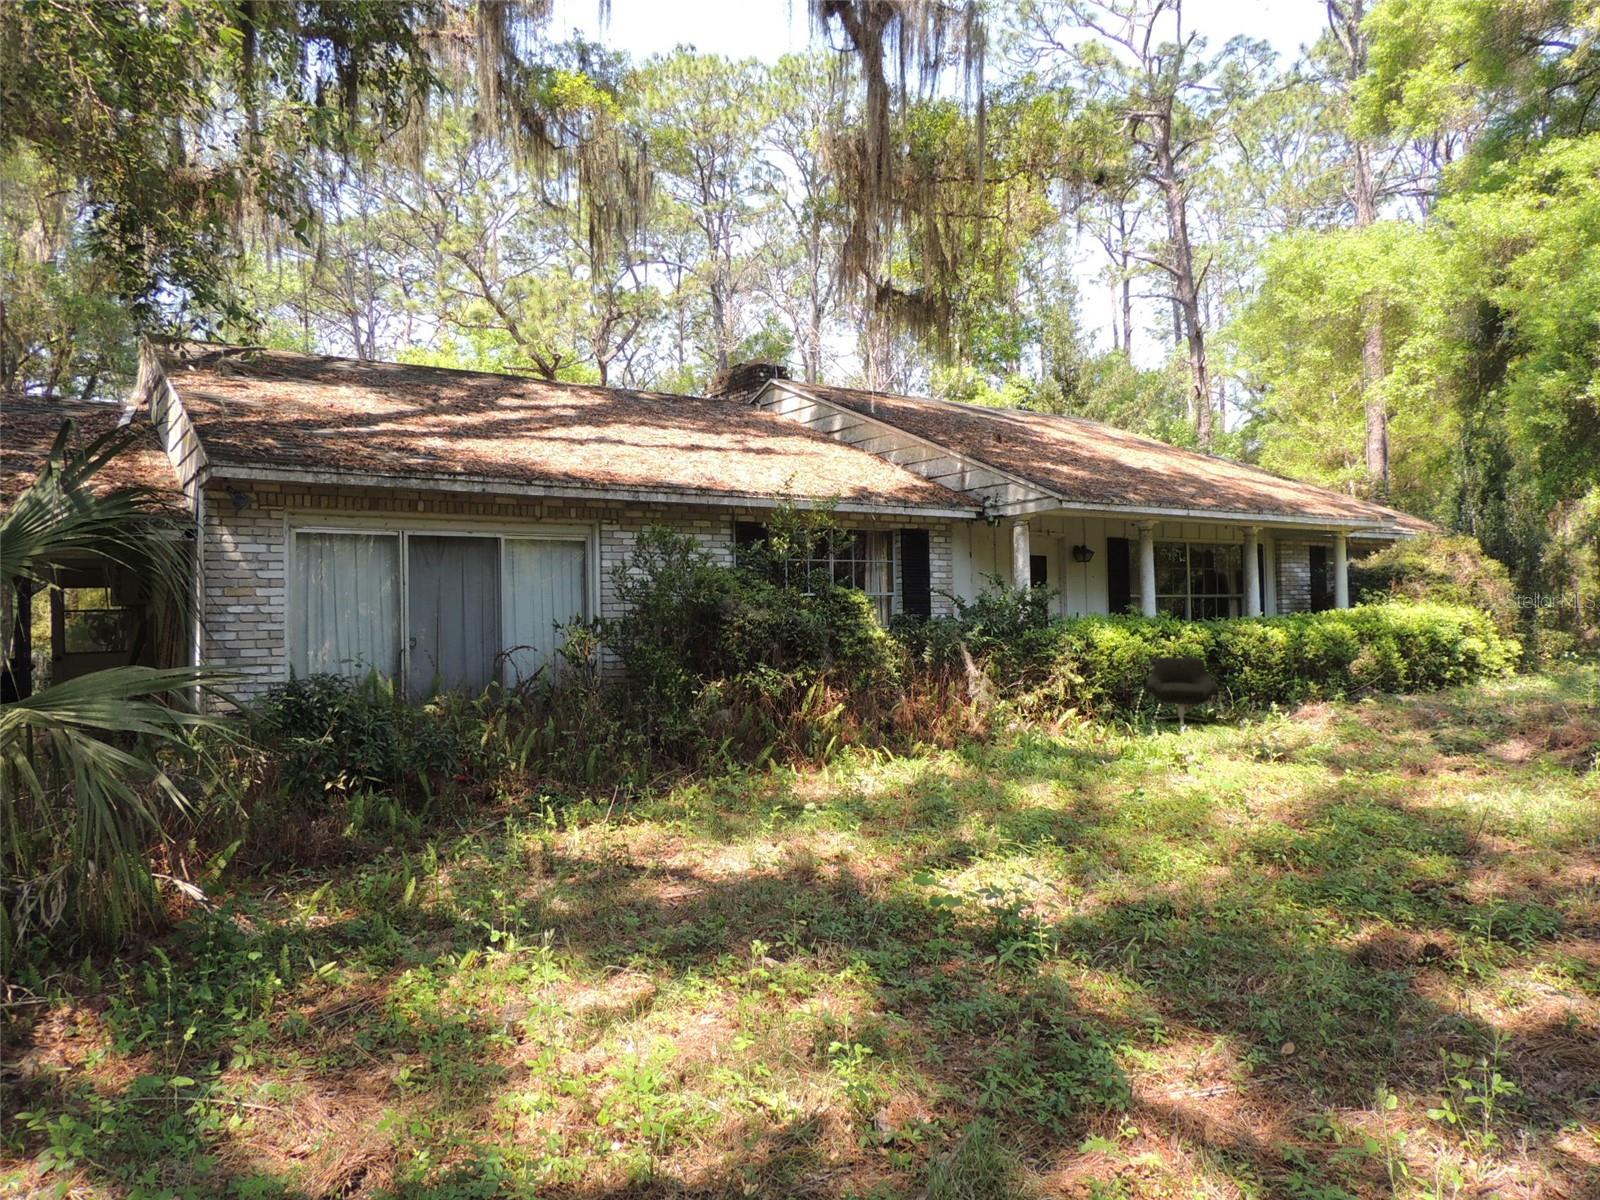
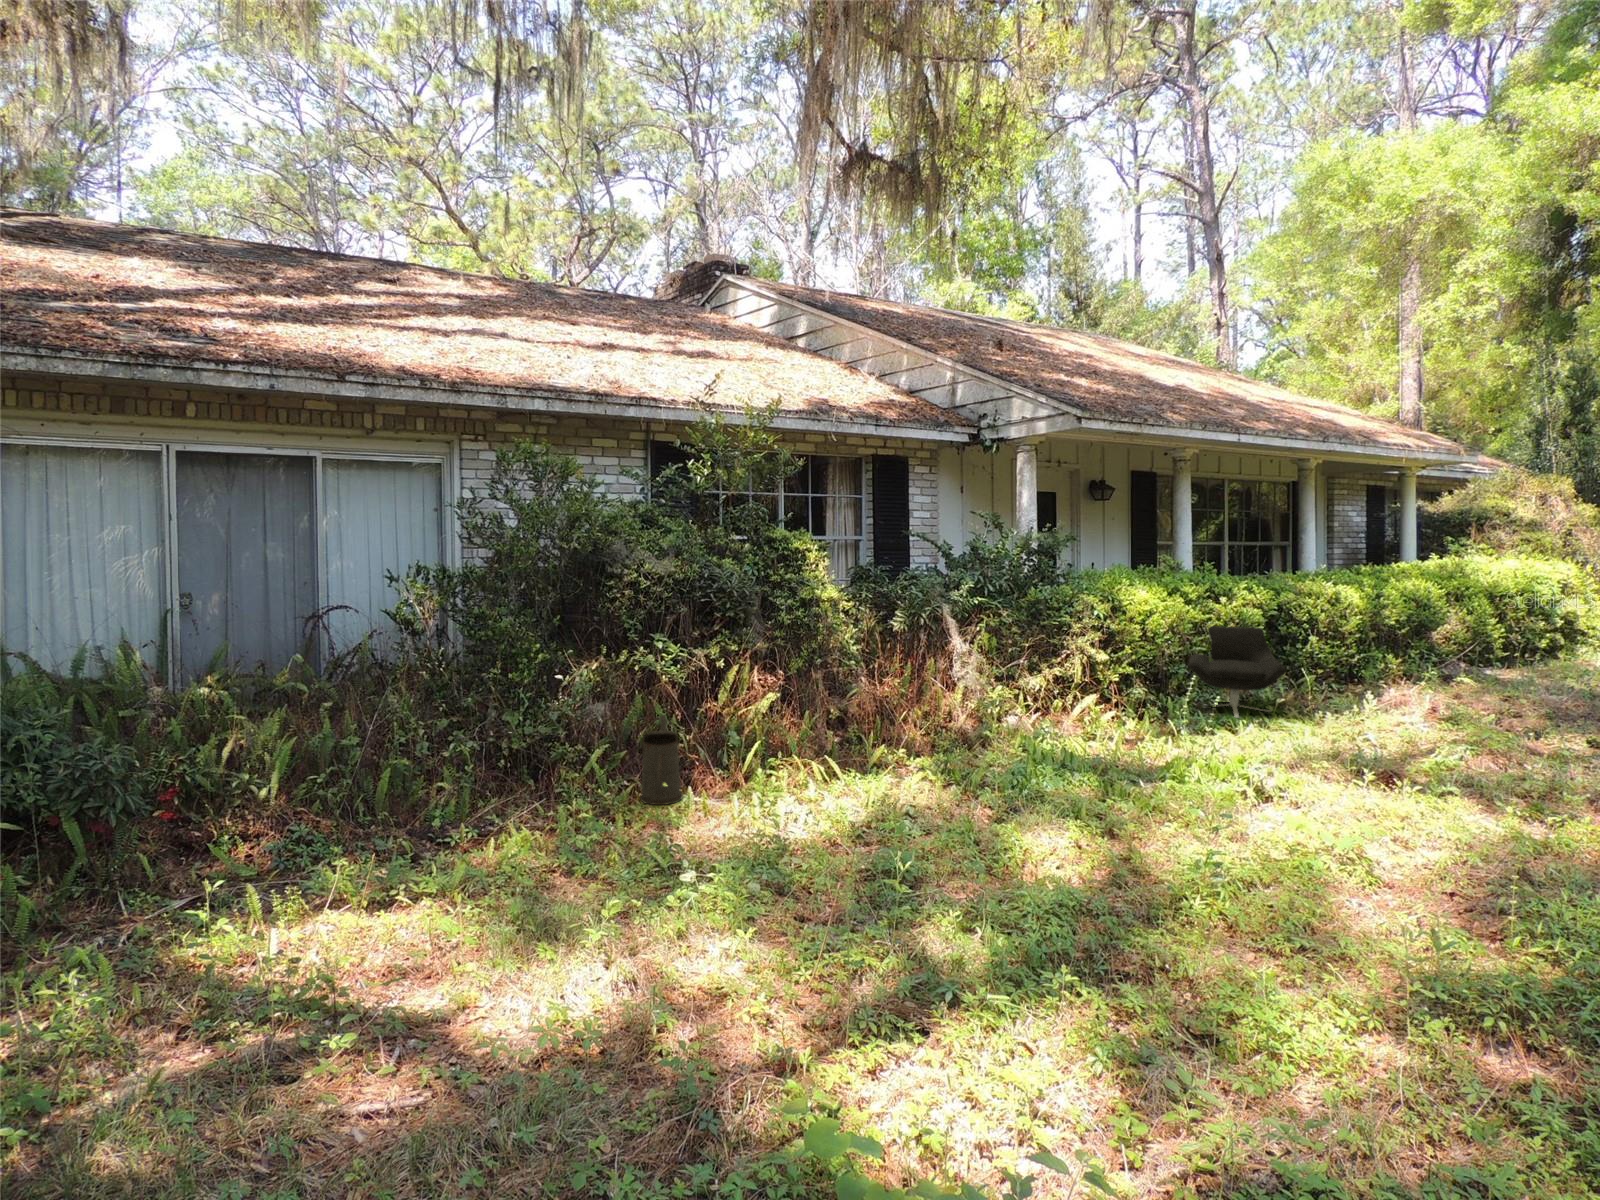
watering can: none [753,718,782,779] -> present [640,715,683,805]

